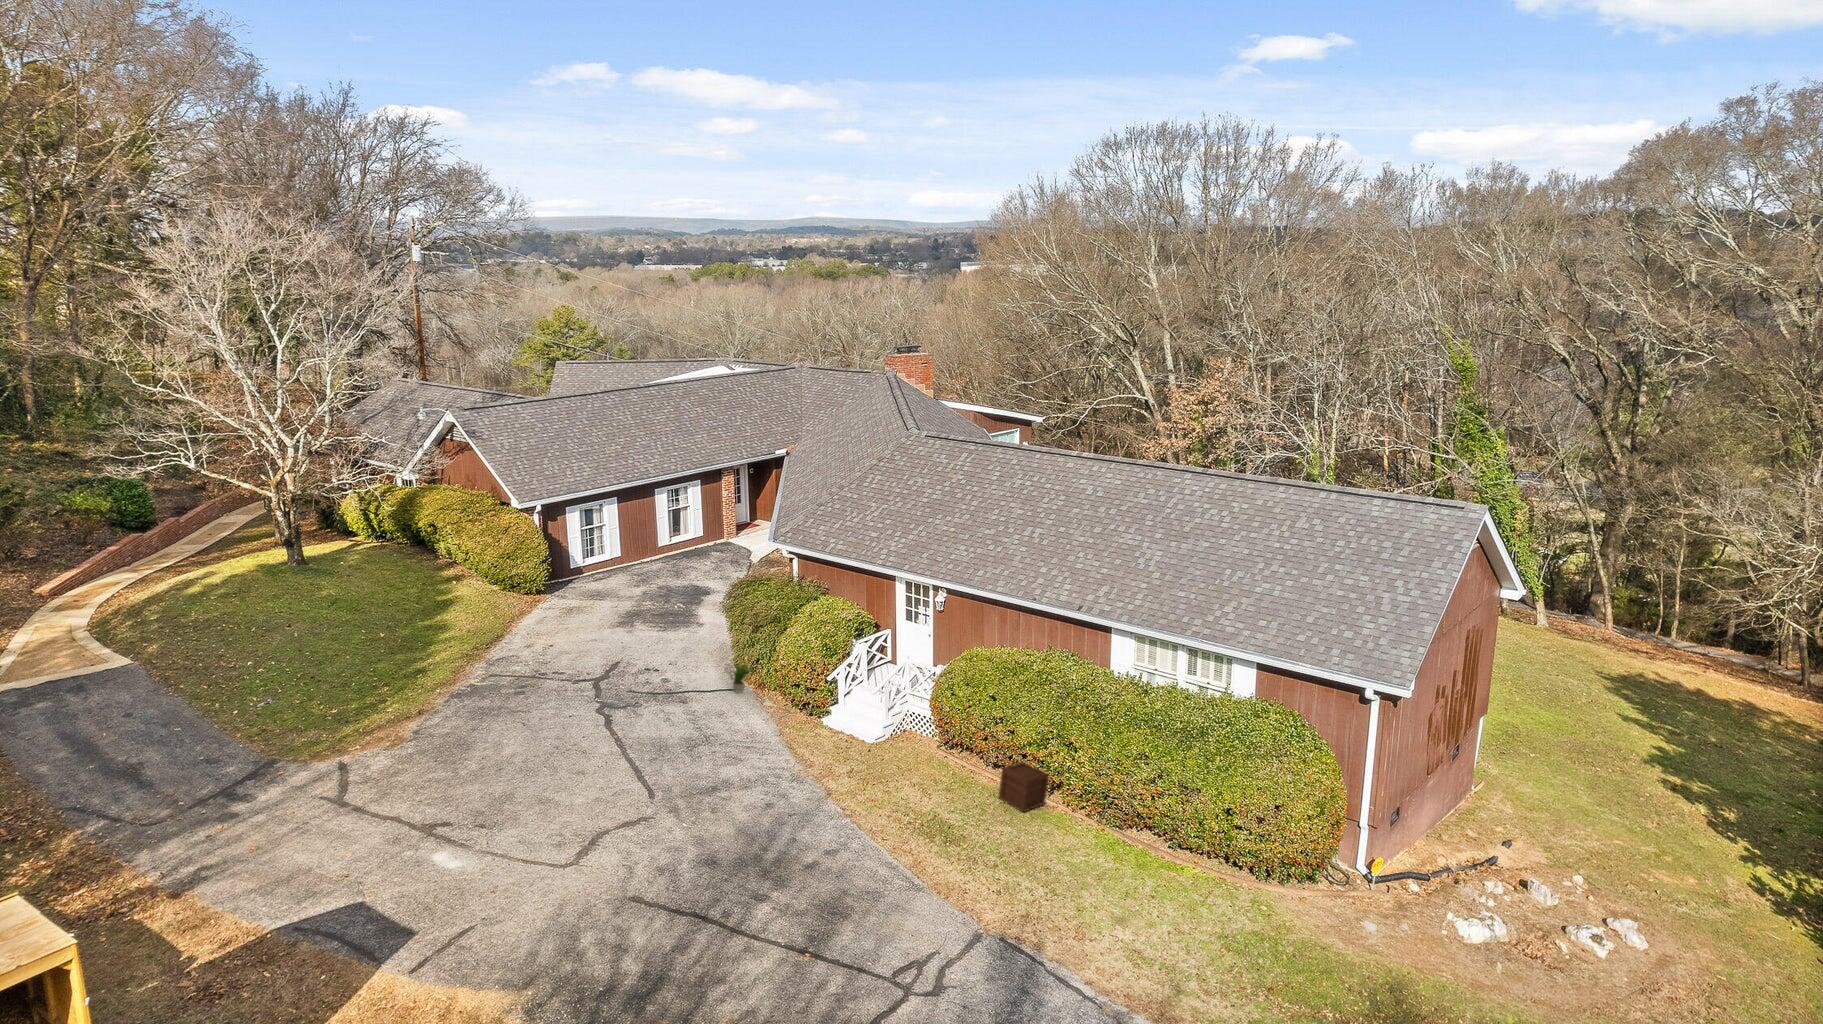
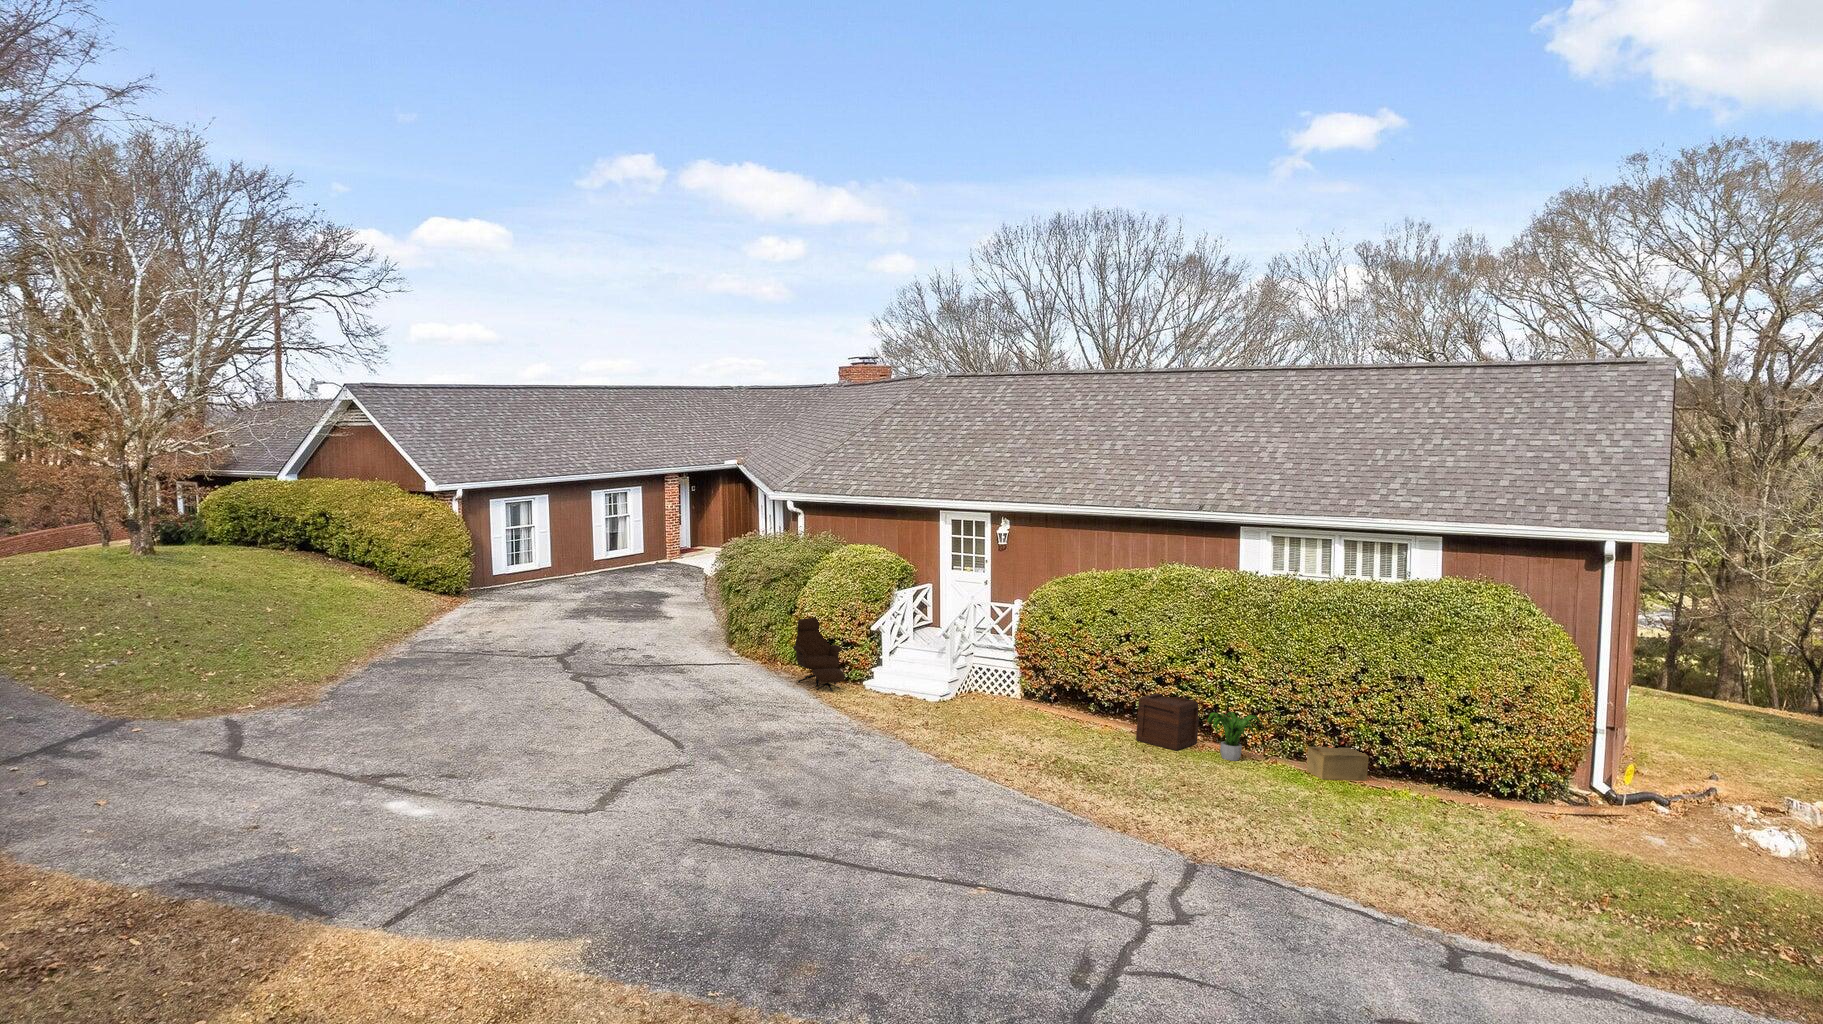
potted plant: present [726,664,751,692] -> present [1207,712,1262,761]
lounge chair: none [765,664,803,728] -> present [793,618,845,692]
cardboard box: none [1113,825,1157,856] -> present [1306,747,1369,780]

